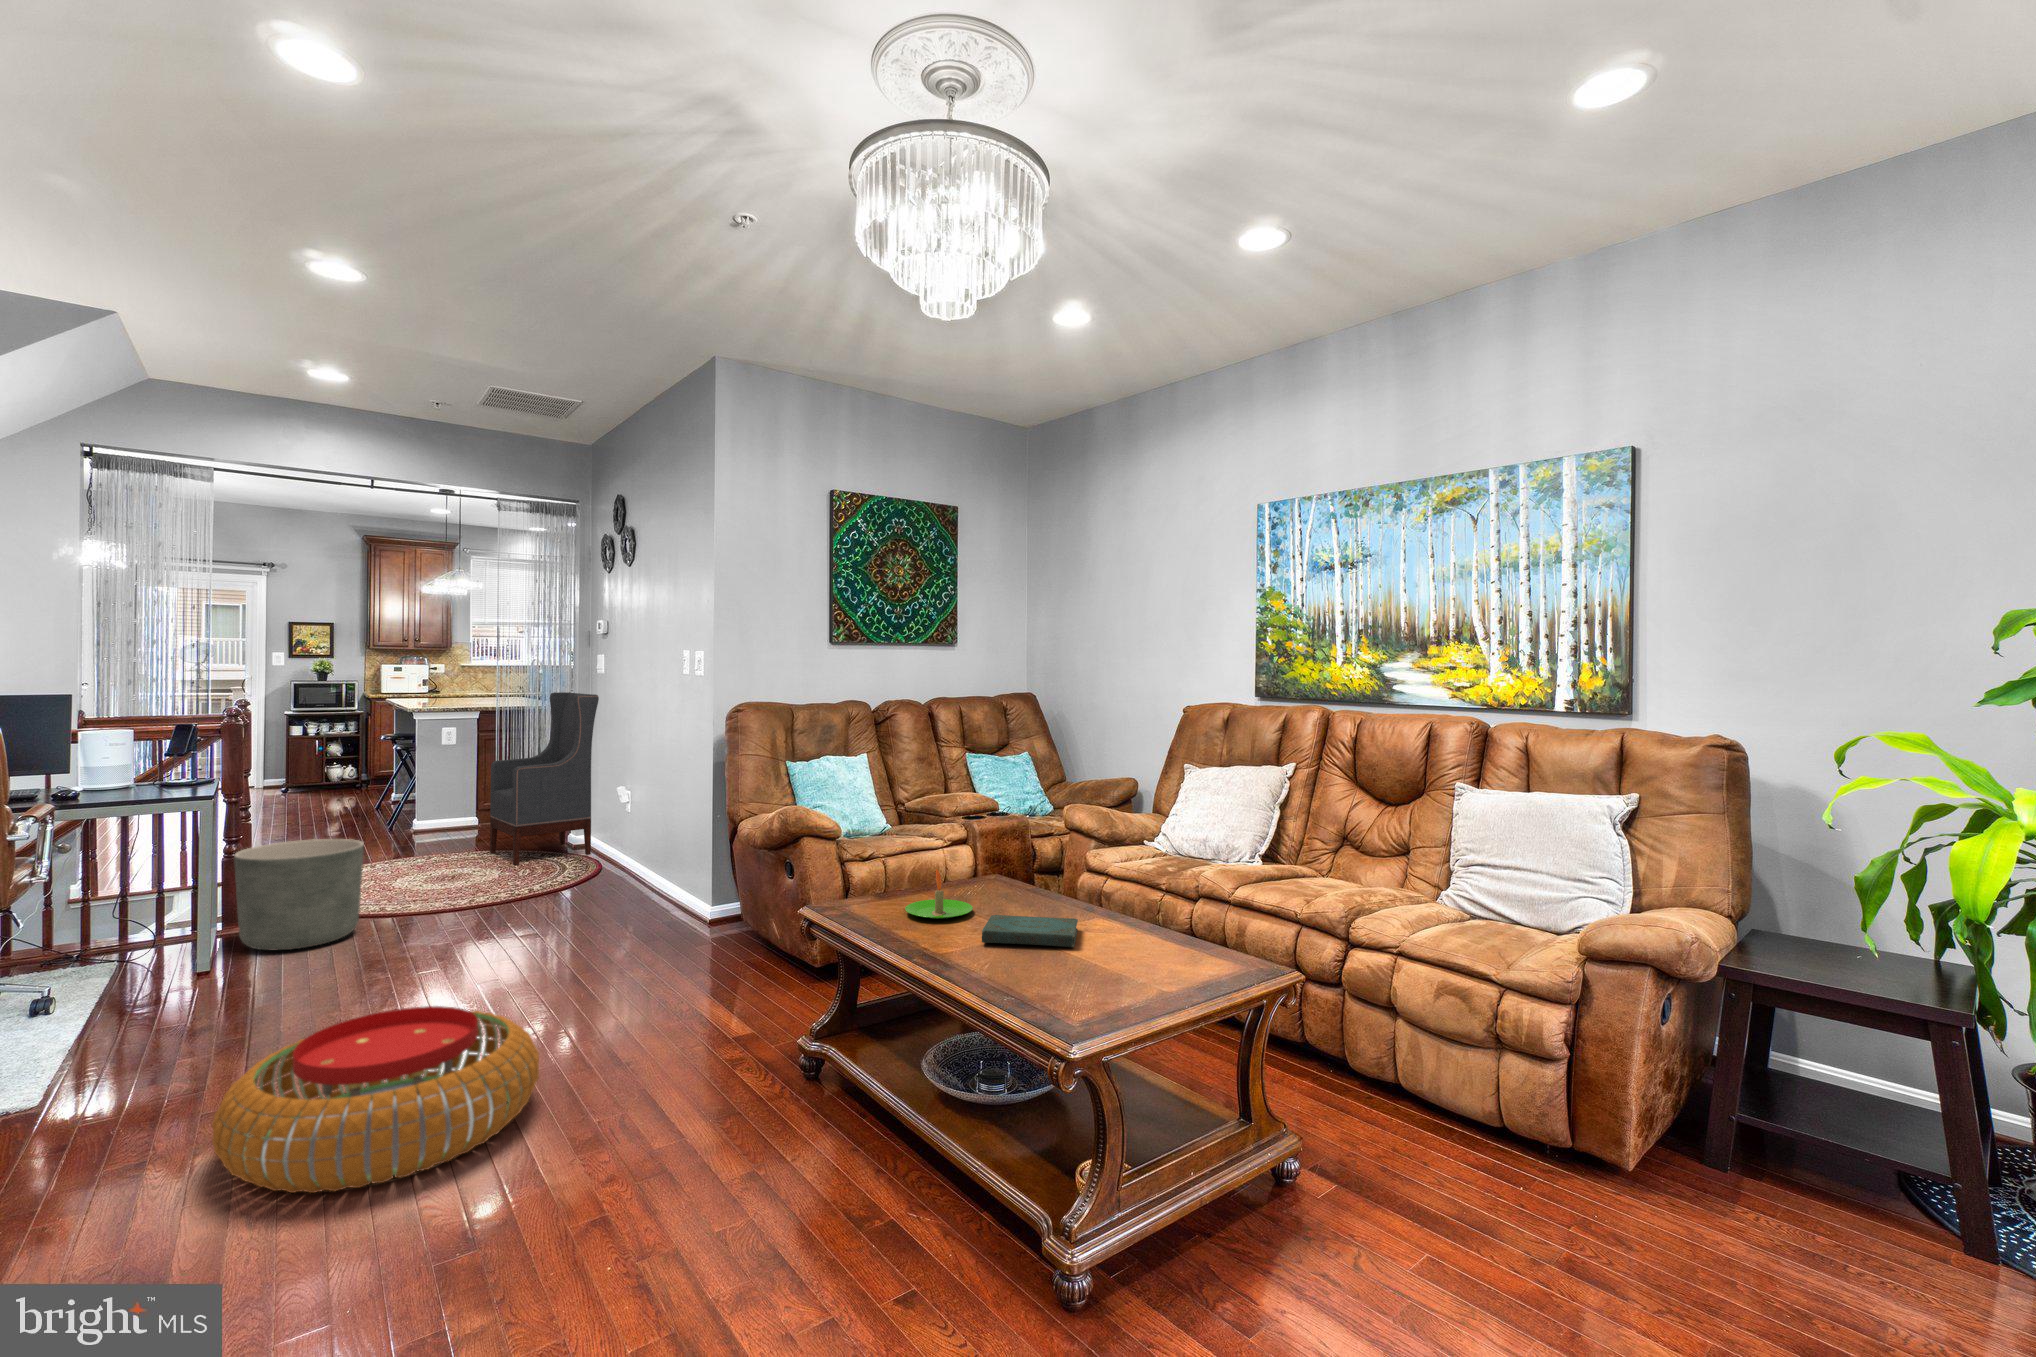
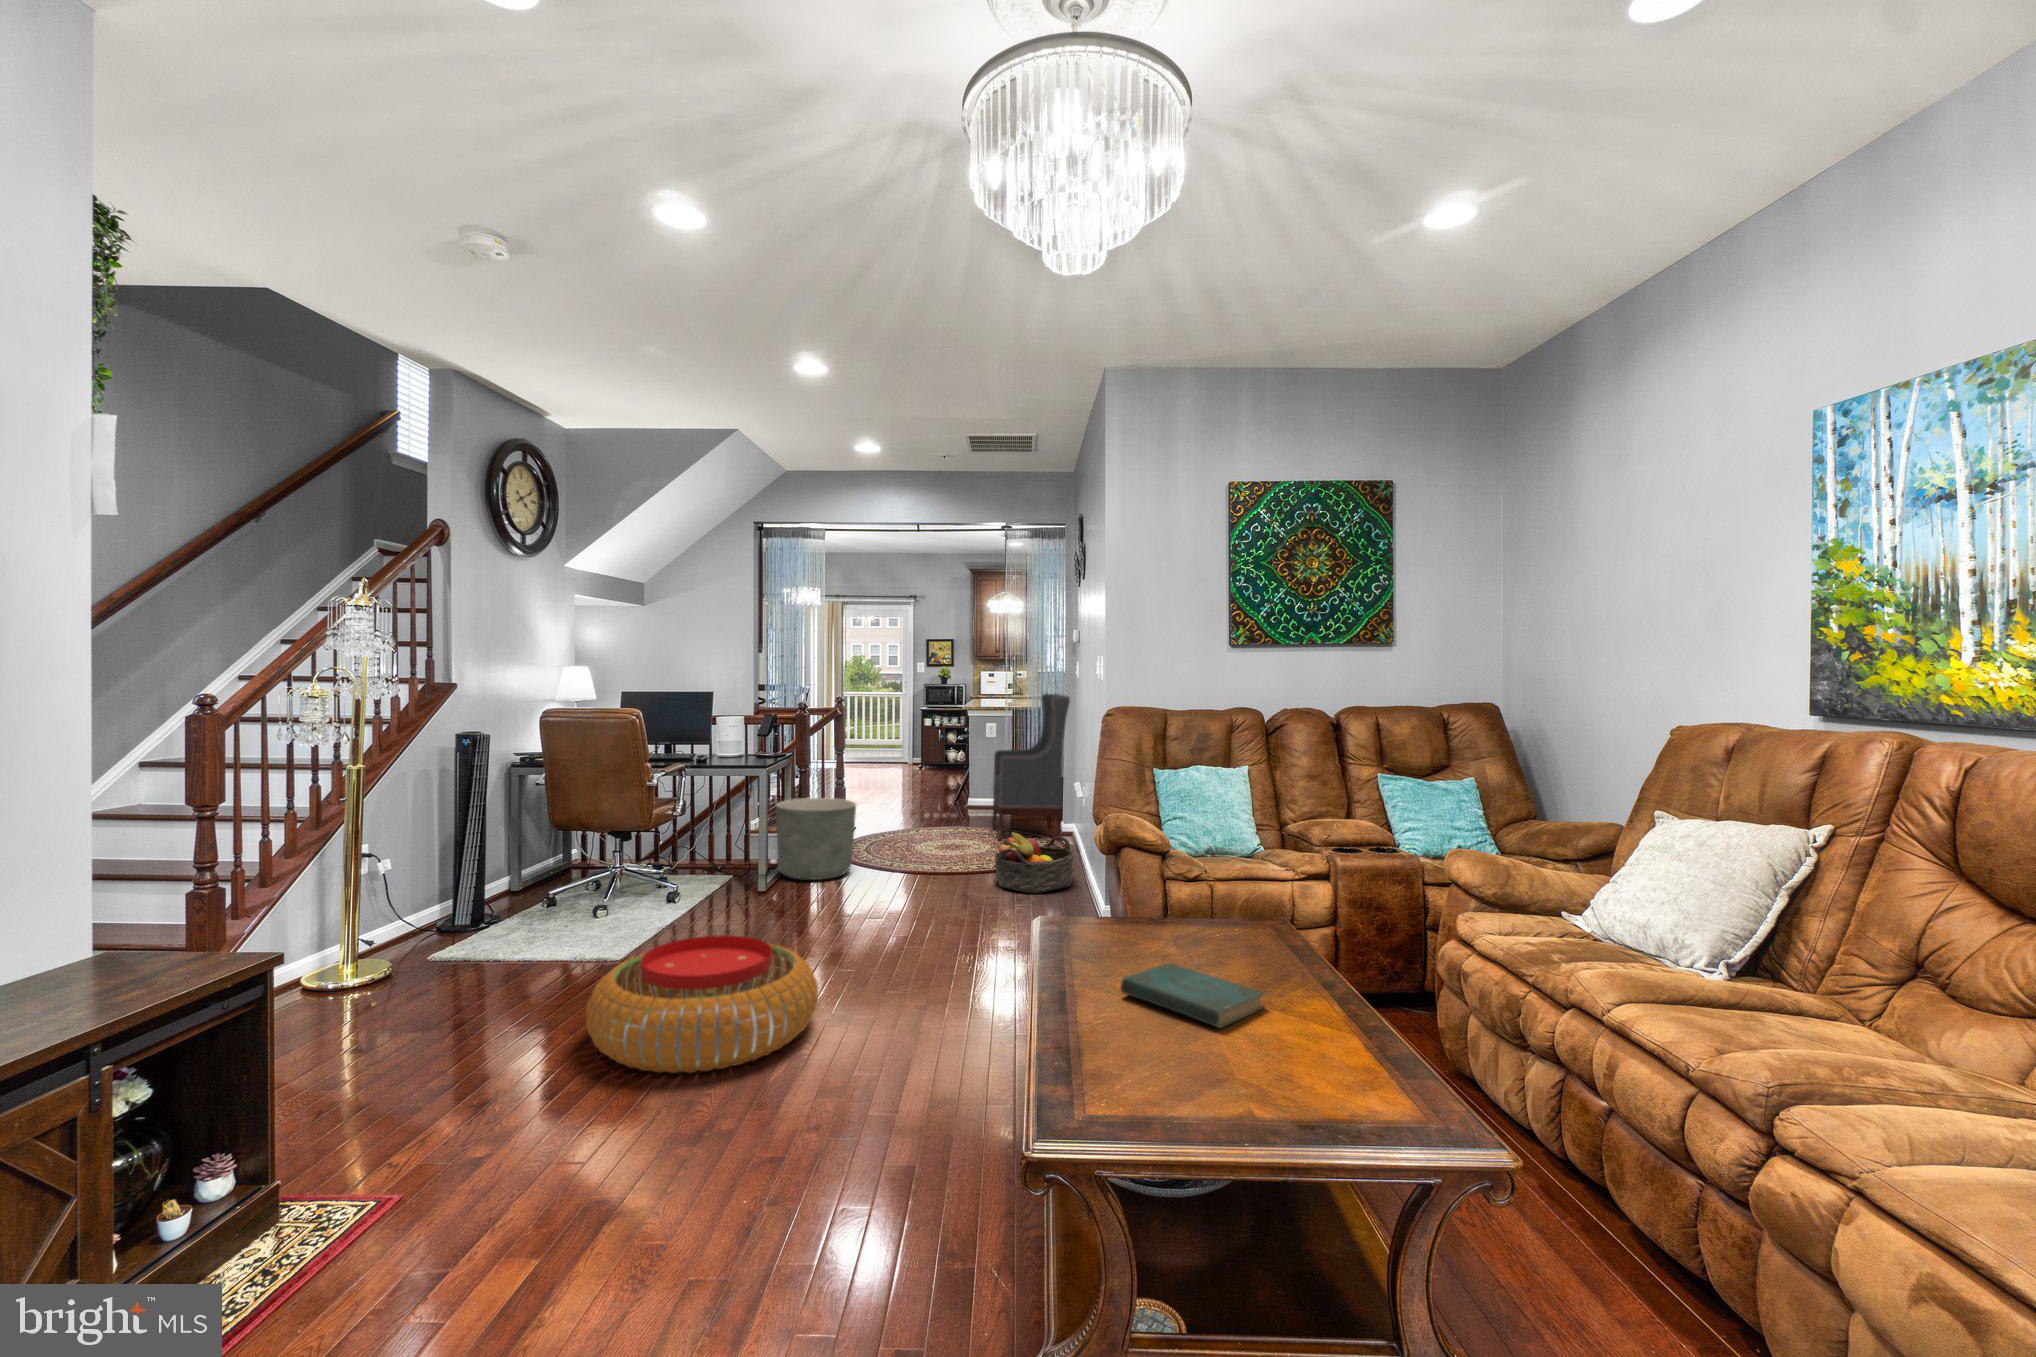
basket: none [564,847,658,911] -> present [995,832,1074,893]
candle: present [905,869,973,919] -> none [1098,895,1178,956]

